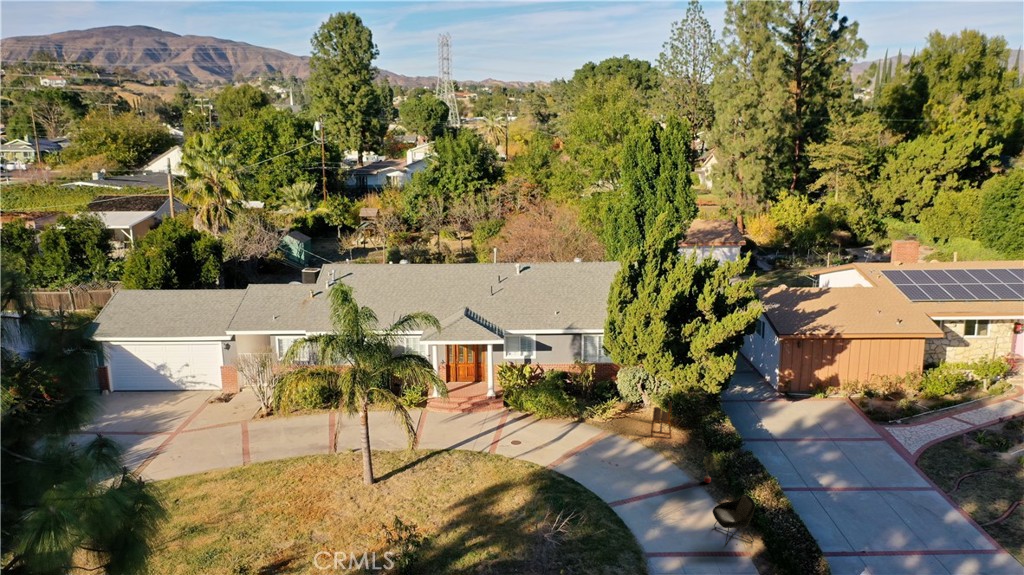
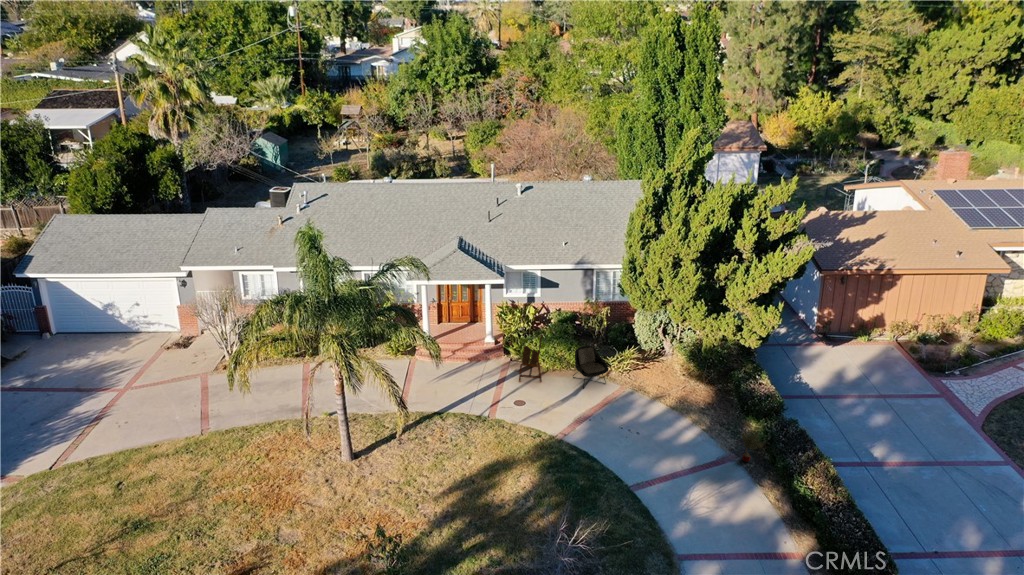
bench: present [650,401,672,439] -> present [519,335,543,382]
lounge chair: present [712,494,755,544] -> present [573,346,608,389]

